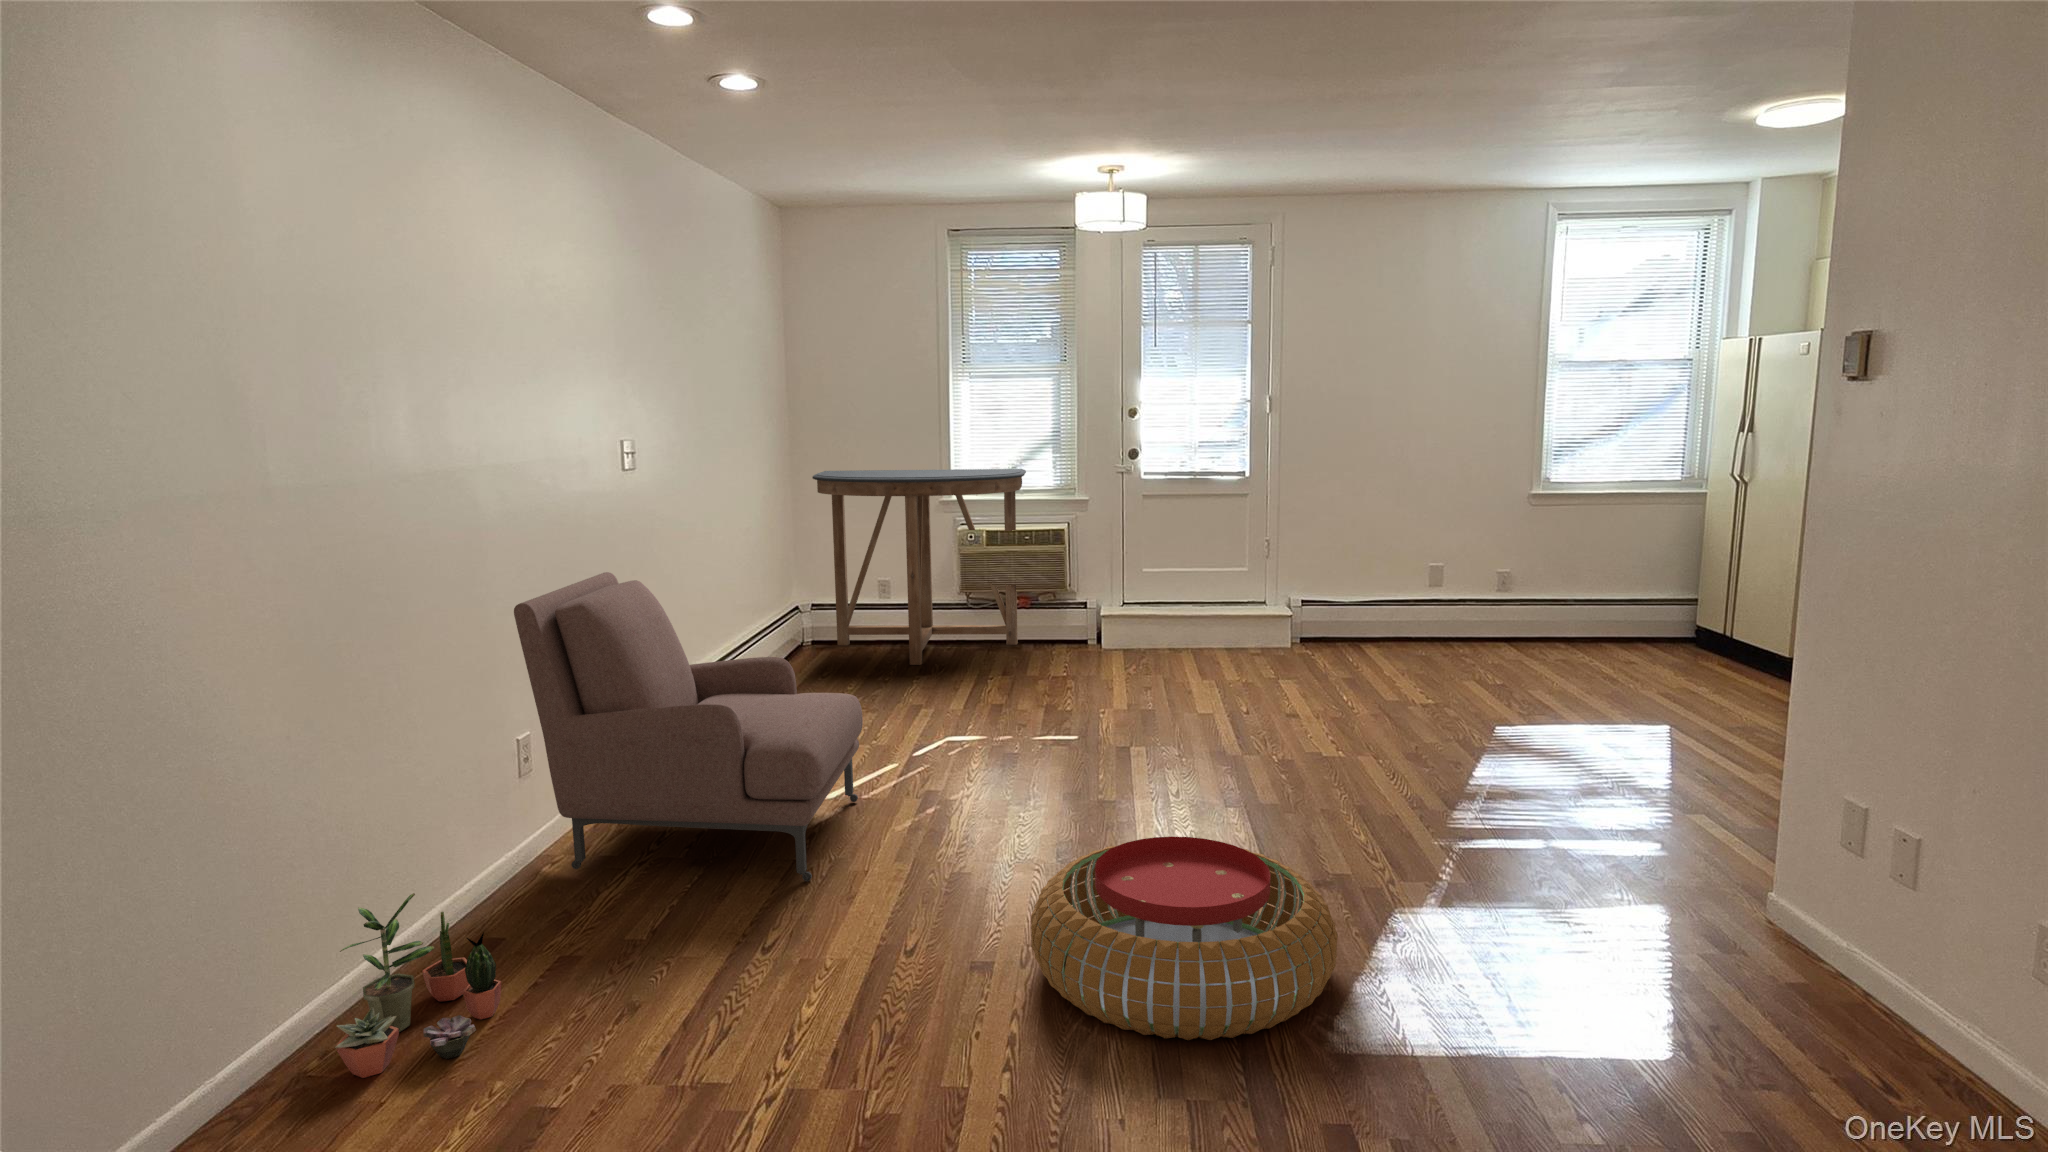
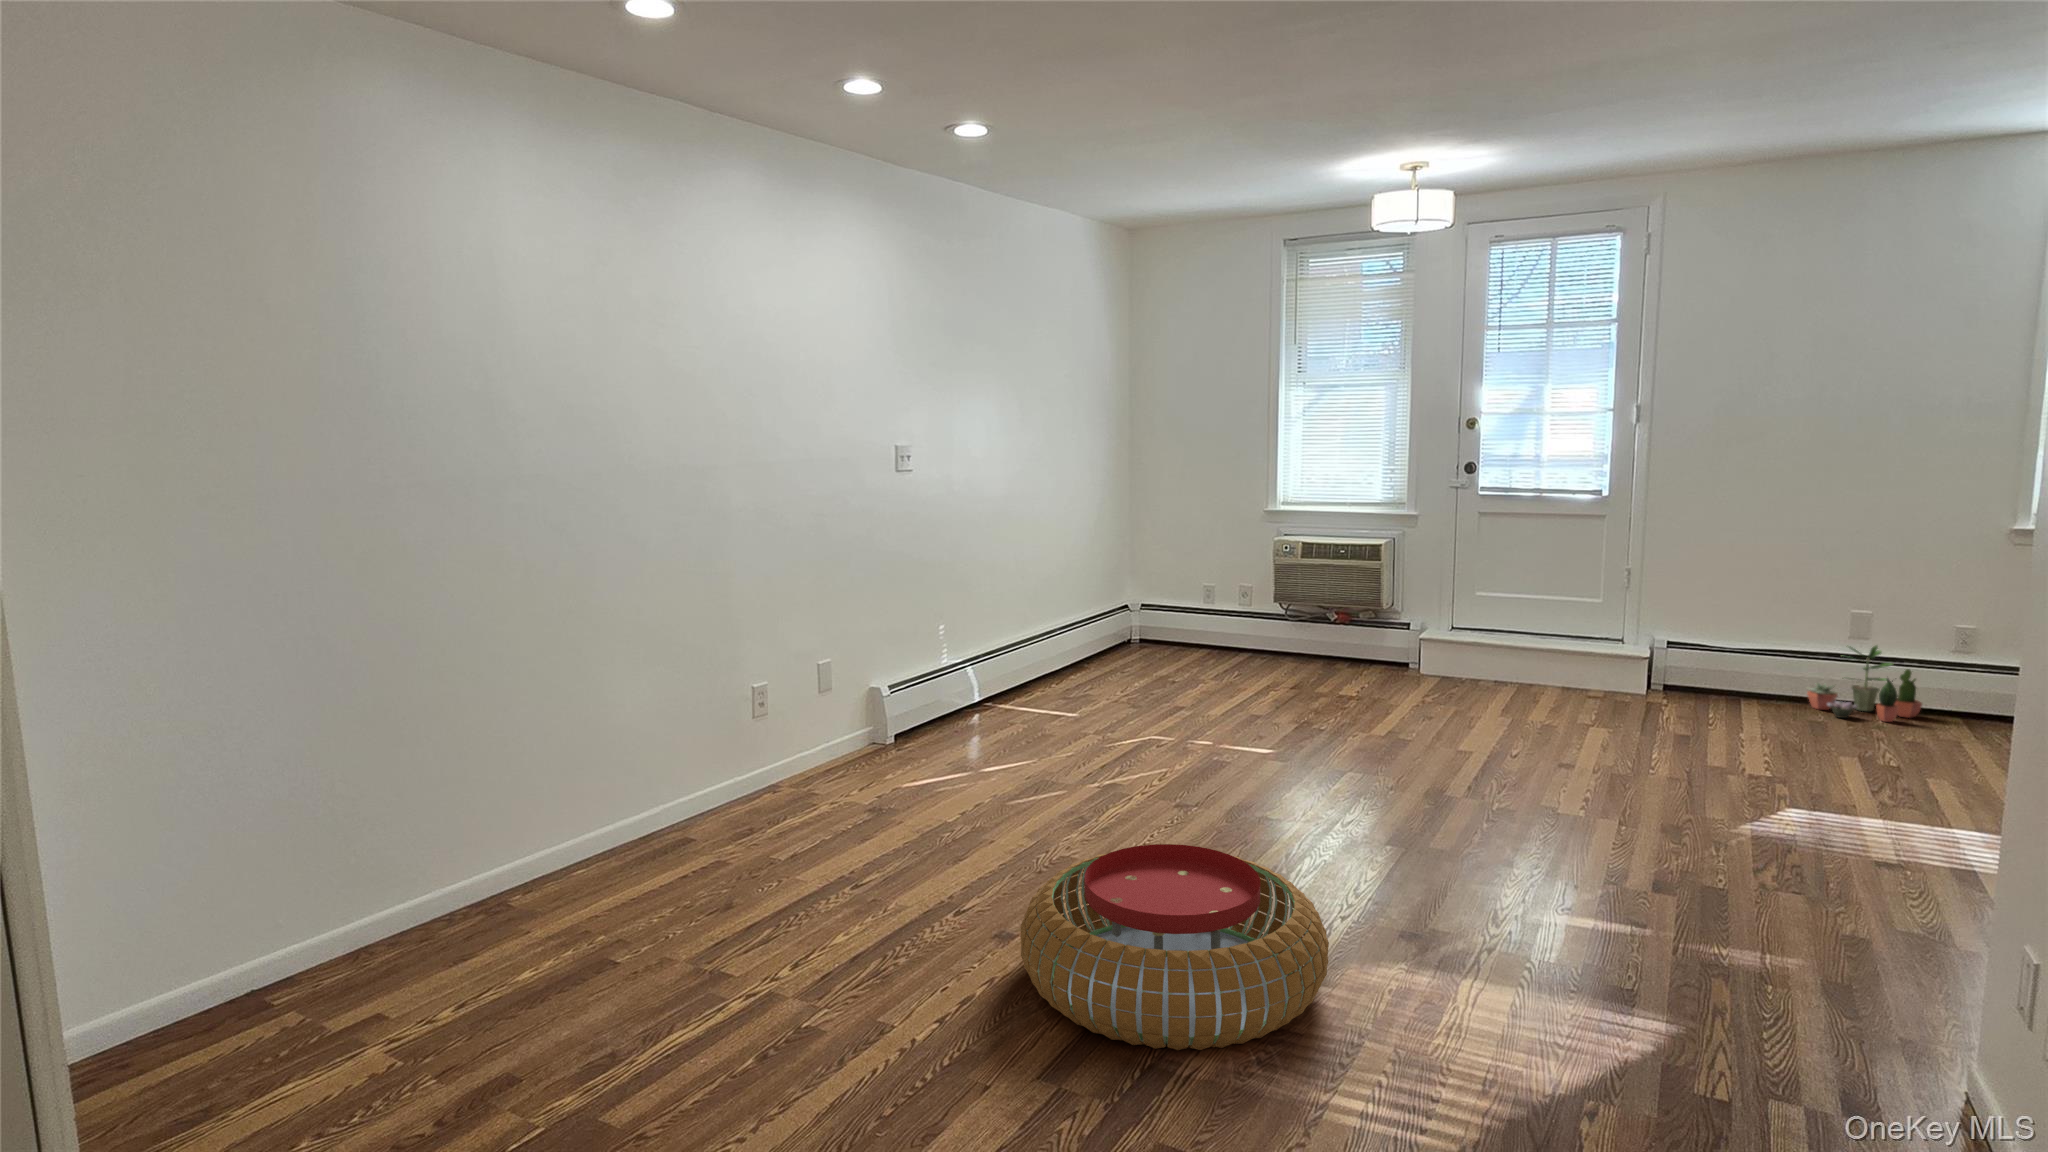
console table: present [812,469,1026,665] -> none [1137,479,1350,669]
armchair: present [514,572,863,881] -> none [746,557,1046,838]
potted plant: present [335,893,501,1078] -> present [1807,645,1922,722]

